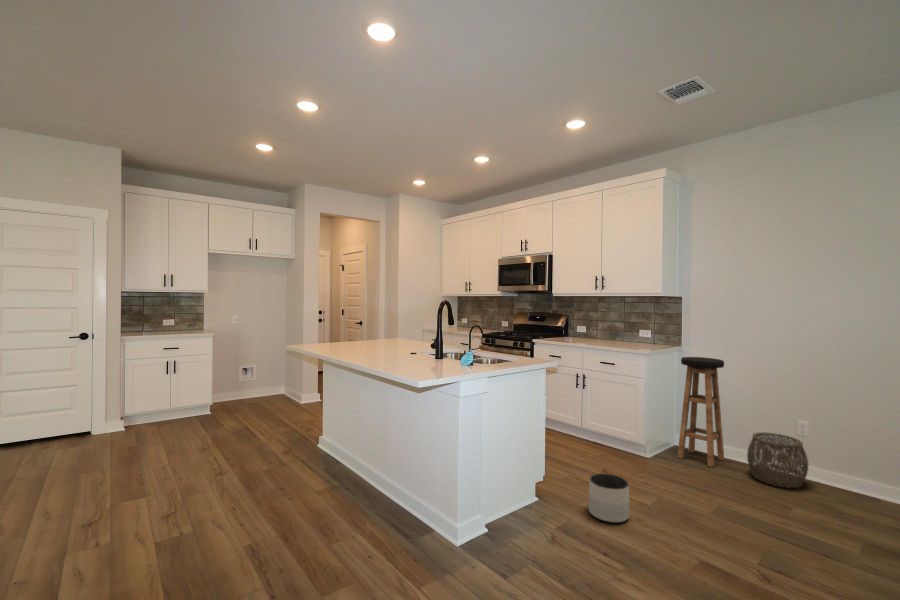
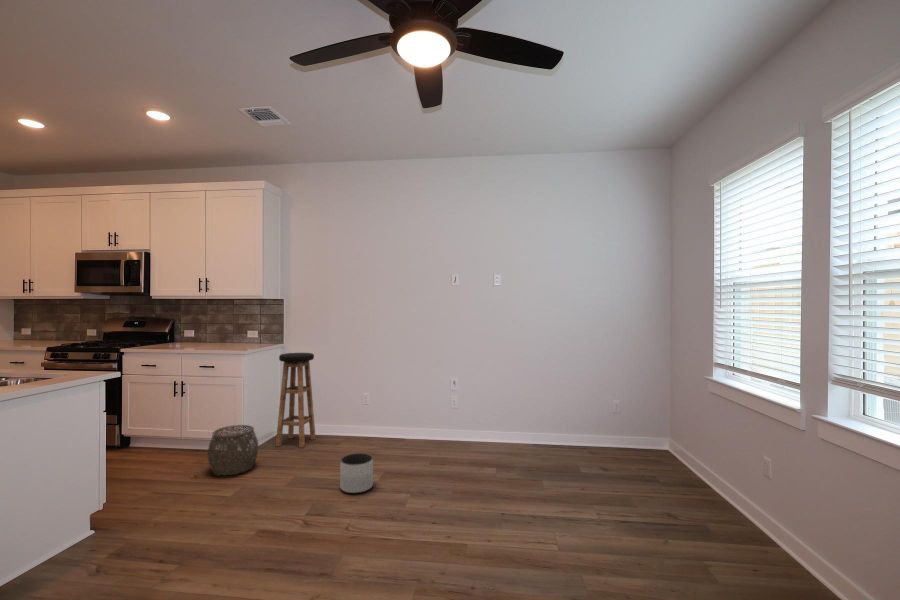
woven basket: present [747,432,808,488] -> present [207,425,258,475]
planter: present [589,473,629,523] -> present [340,453,373,493]

